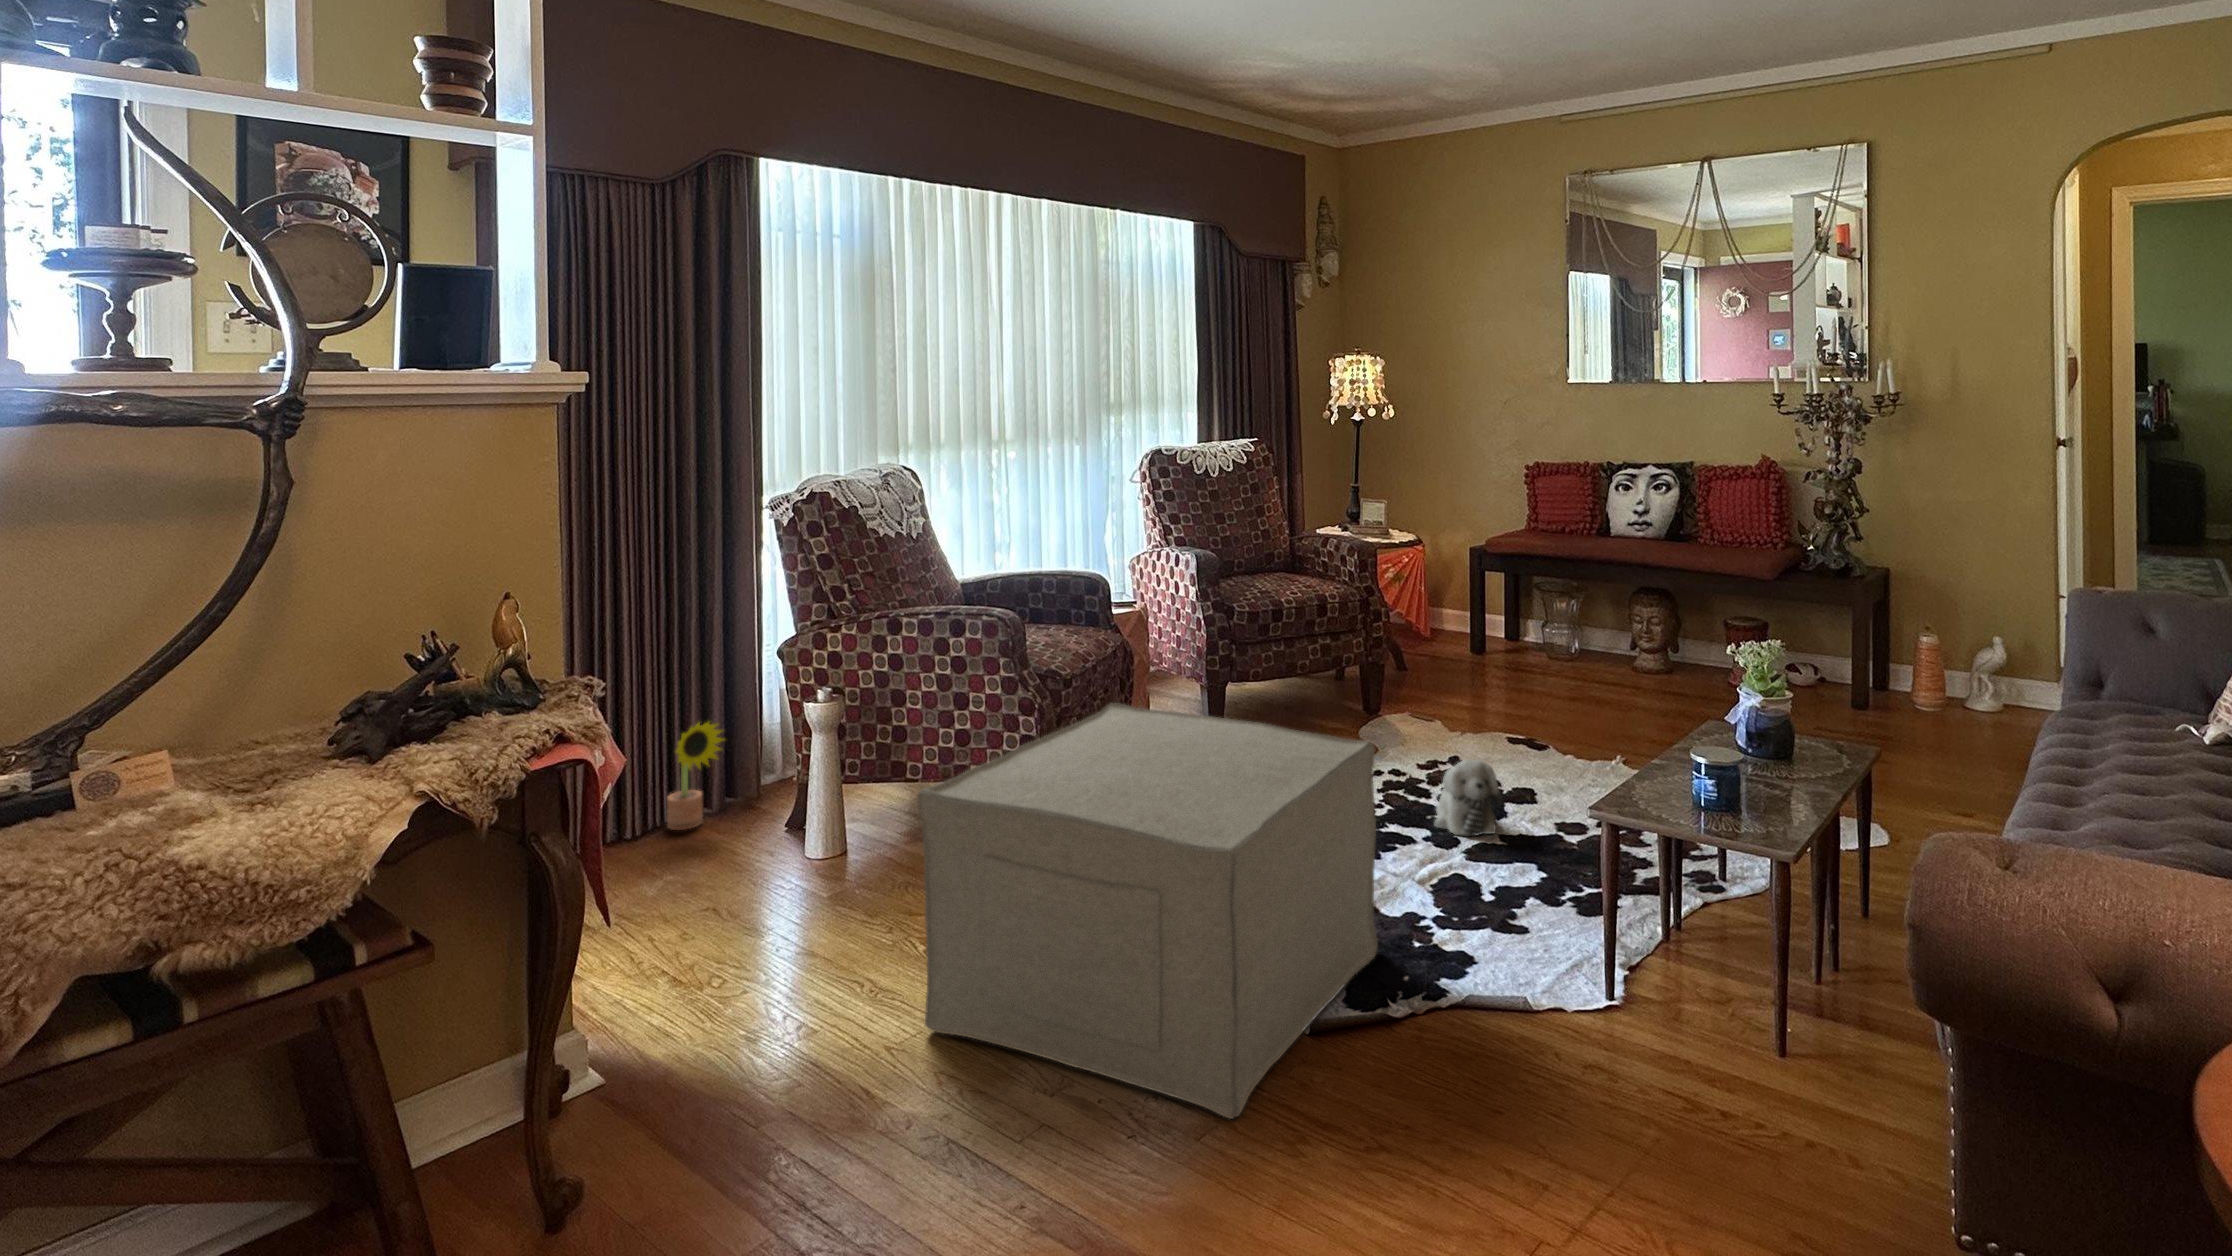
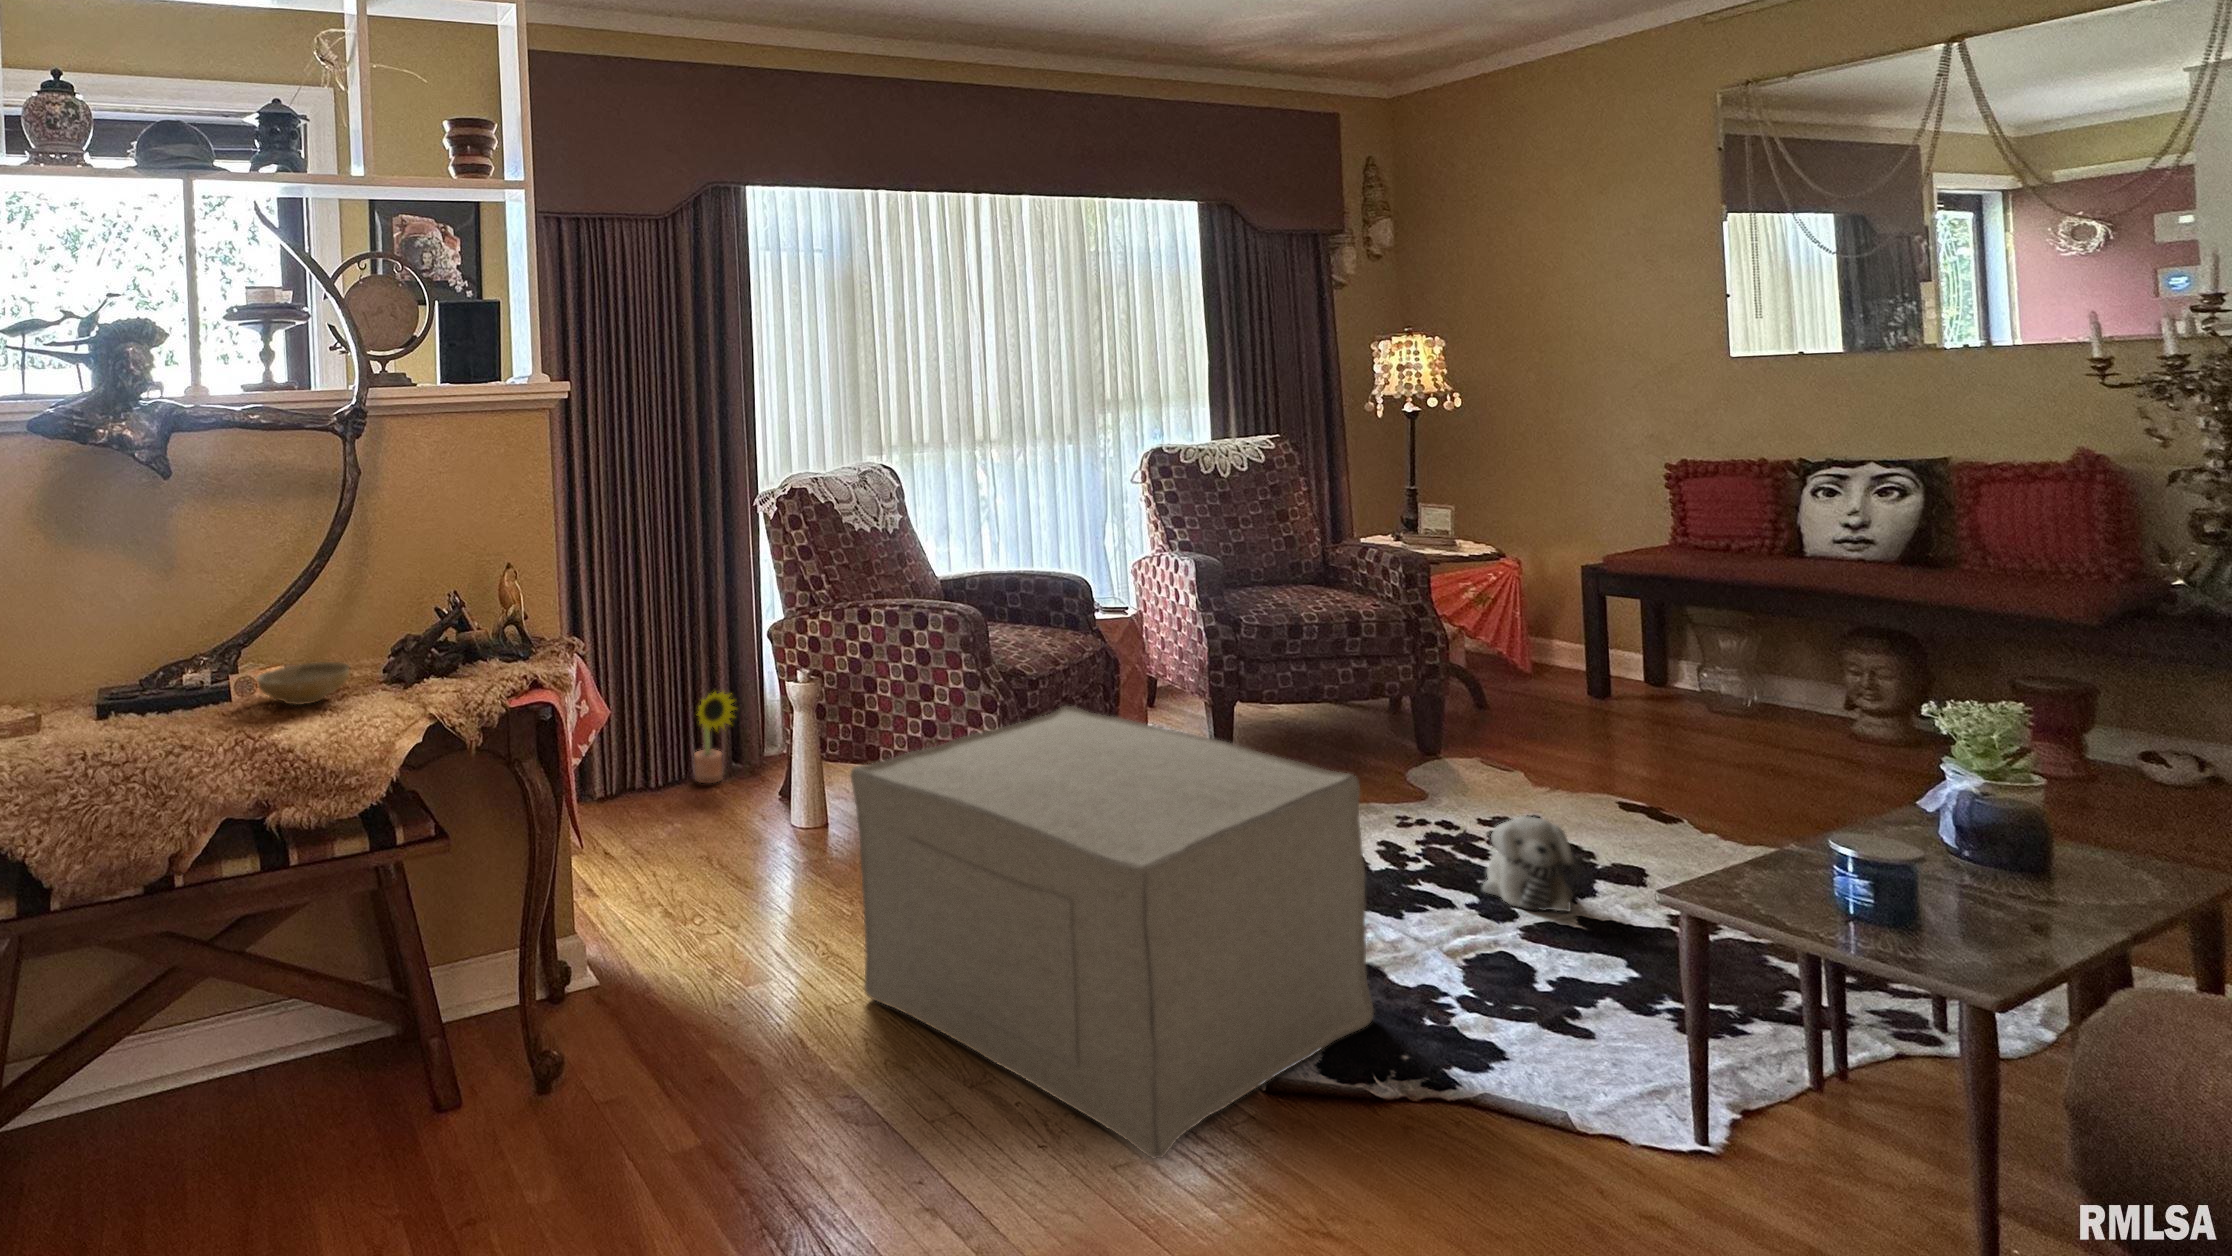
ceramic bowl: none [121,738,281,803] -> present [257,662,349,705]

